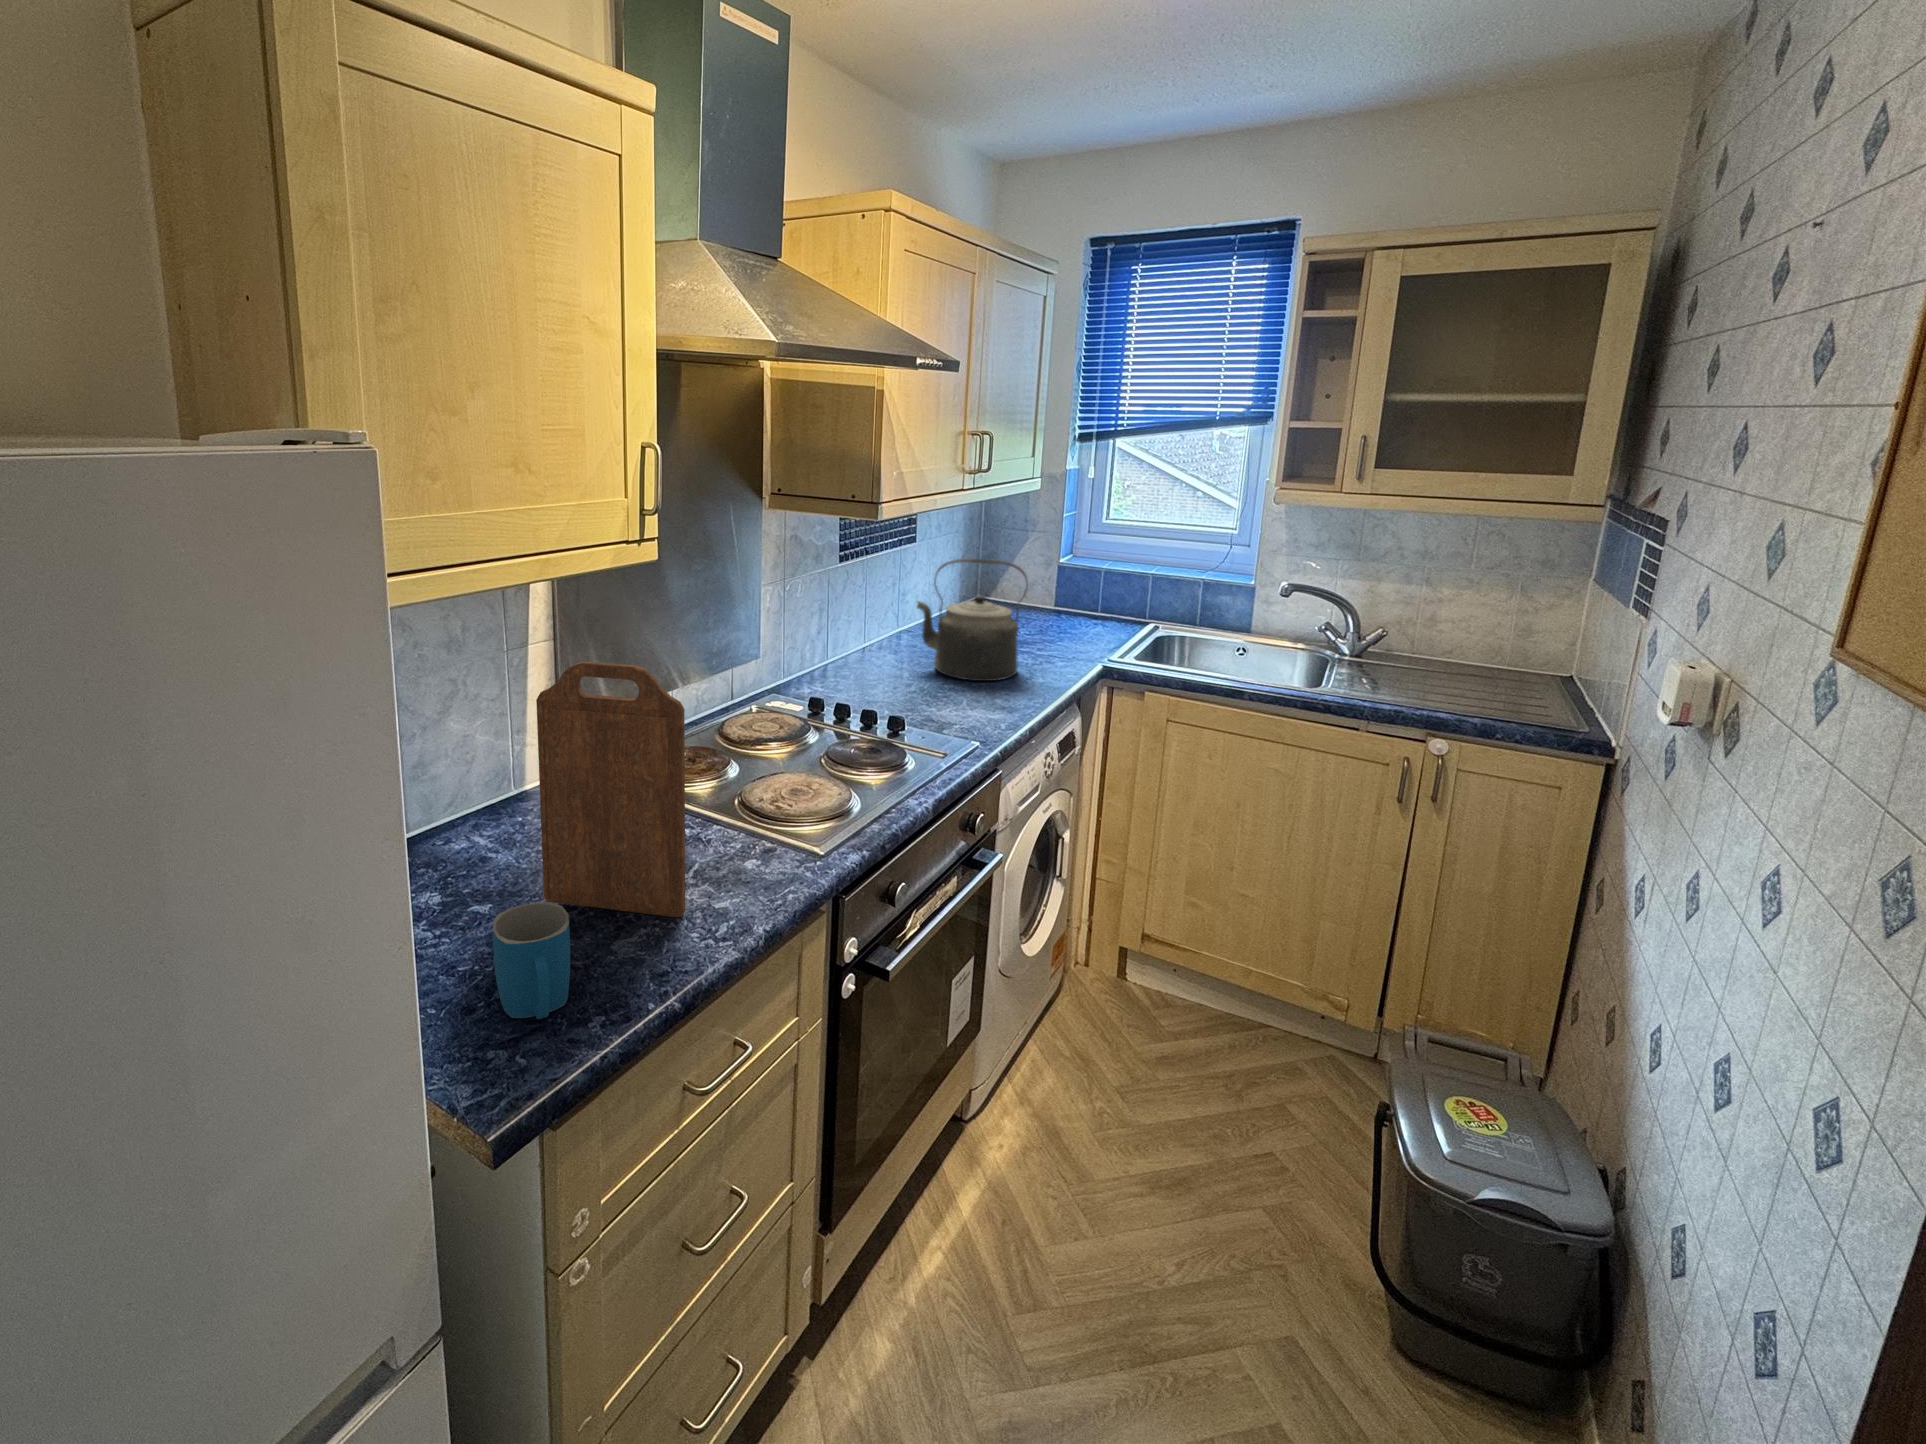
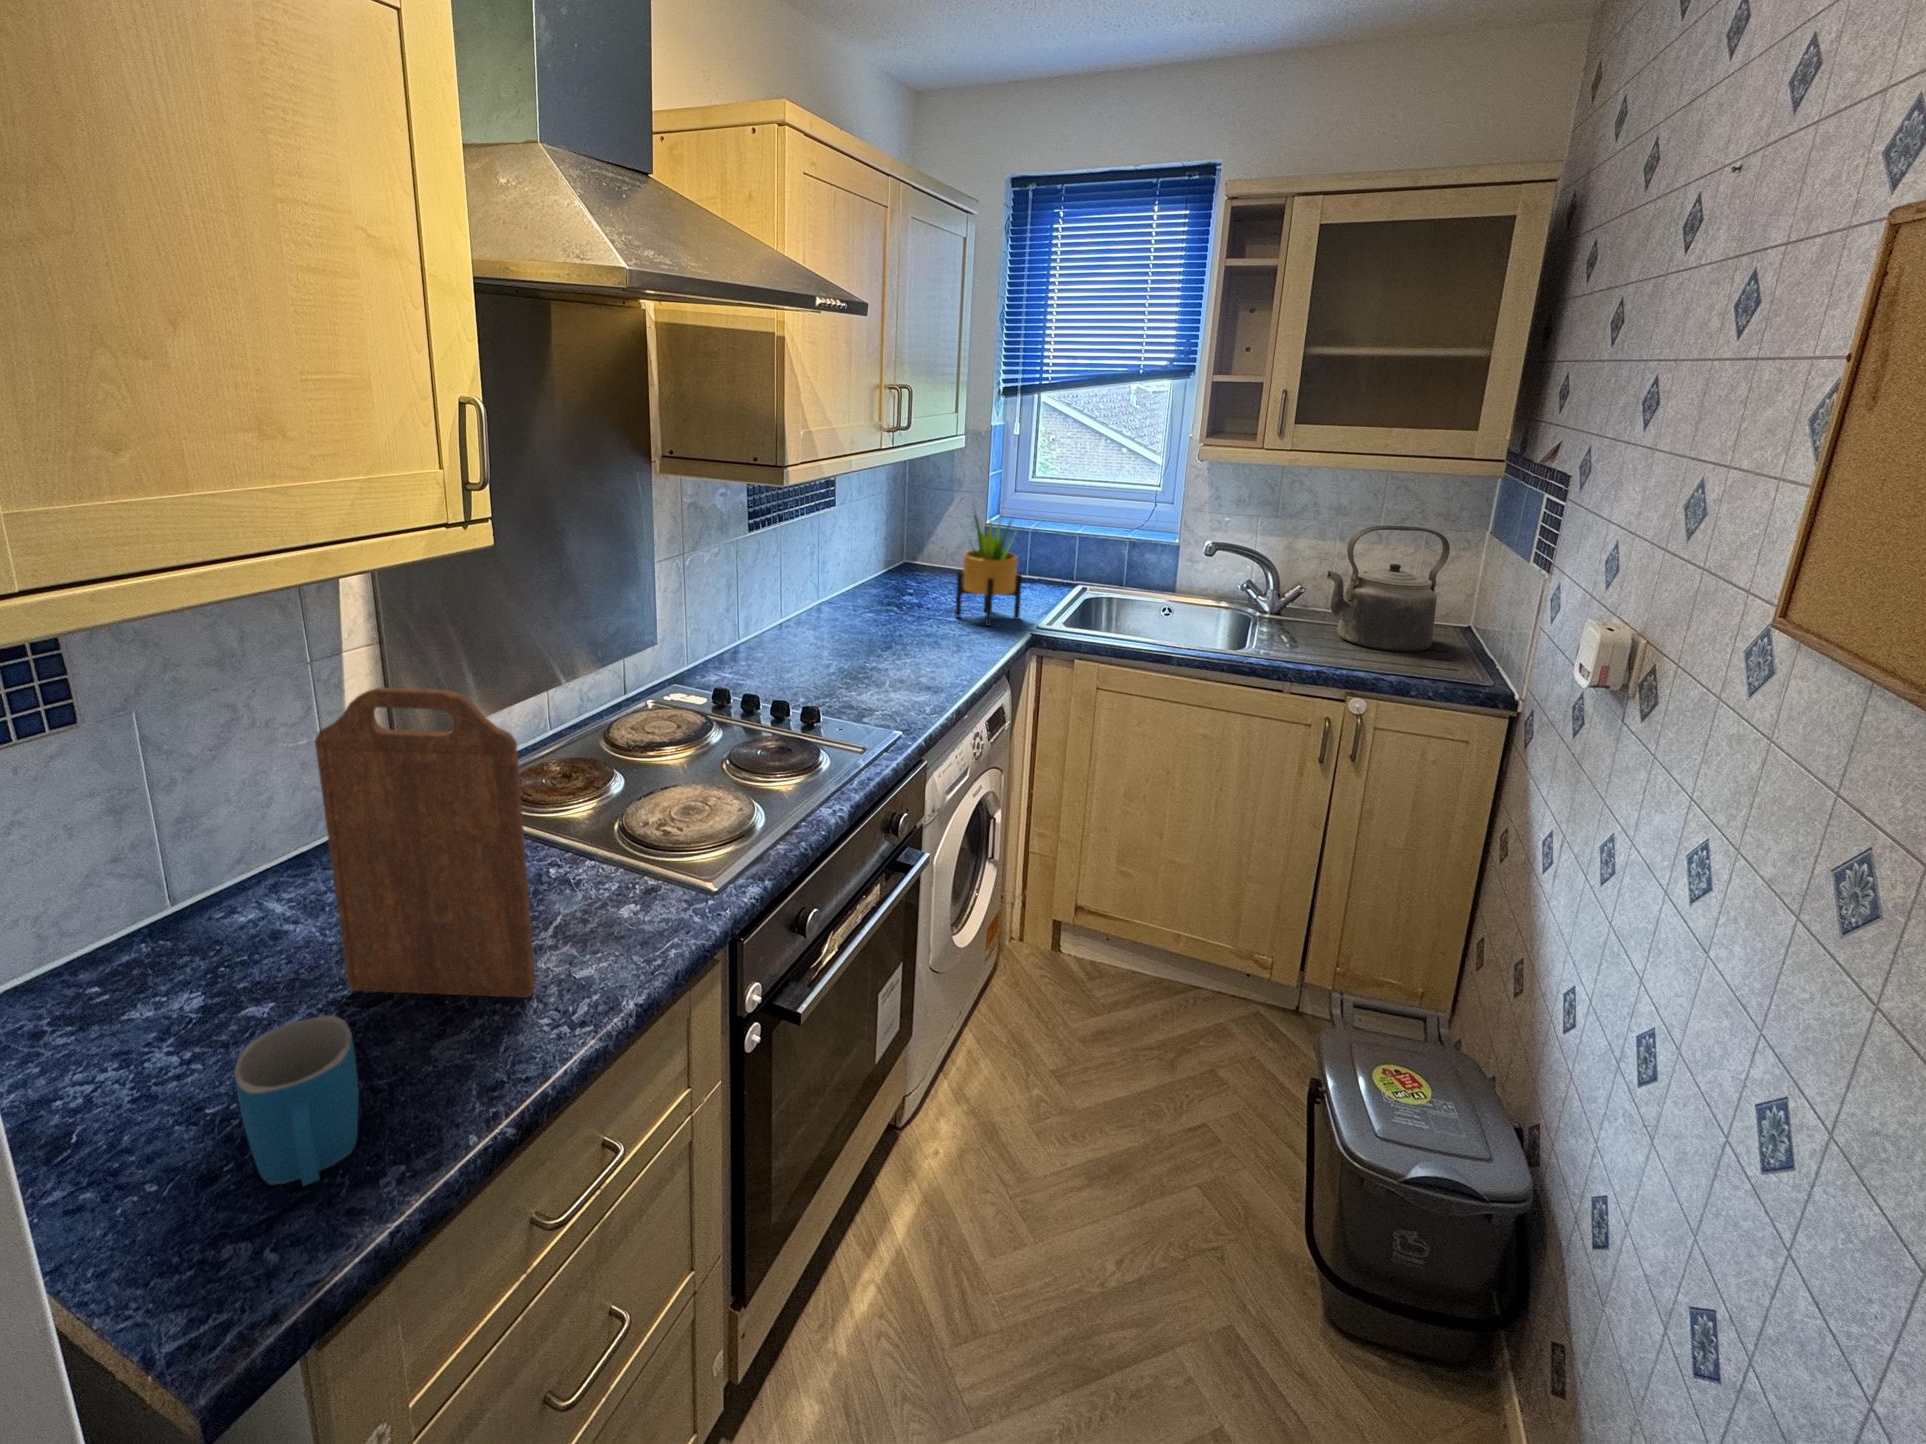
potted plant: none [1028,543,1096,657] -> present [955,511,1022,626]
kettle: present [917,558,1028,681] -> present [1327,526,1450,652]

